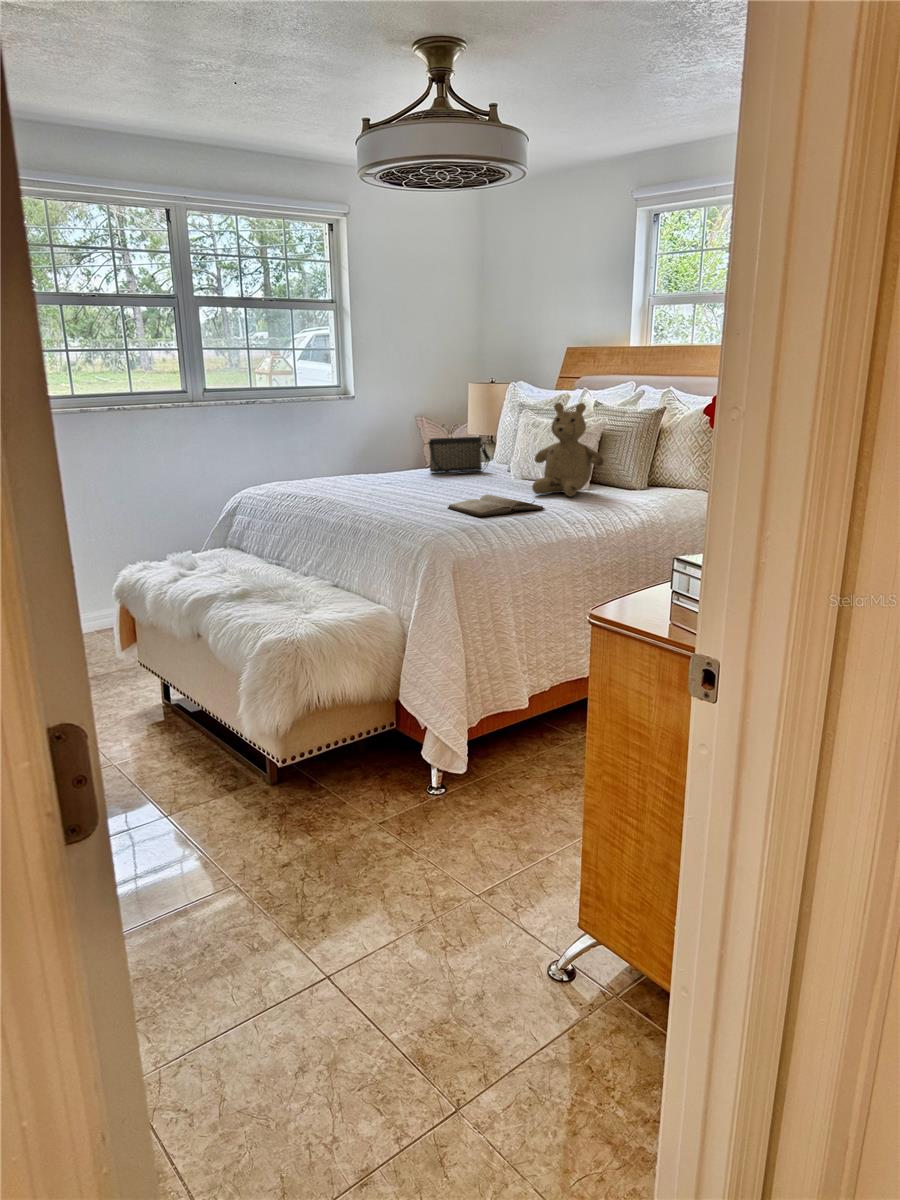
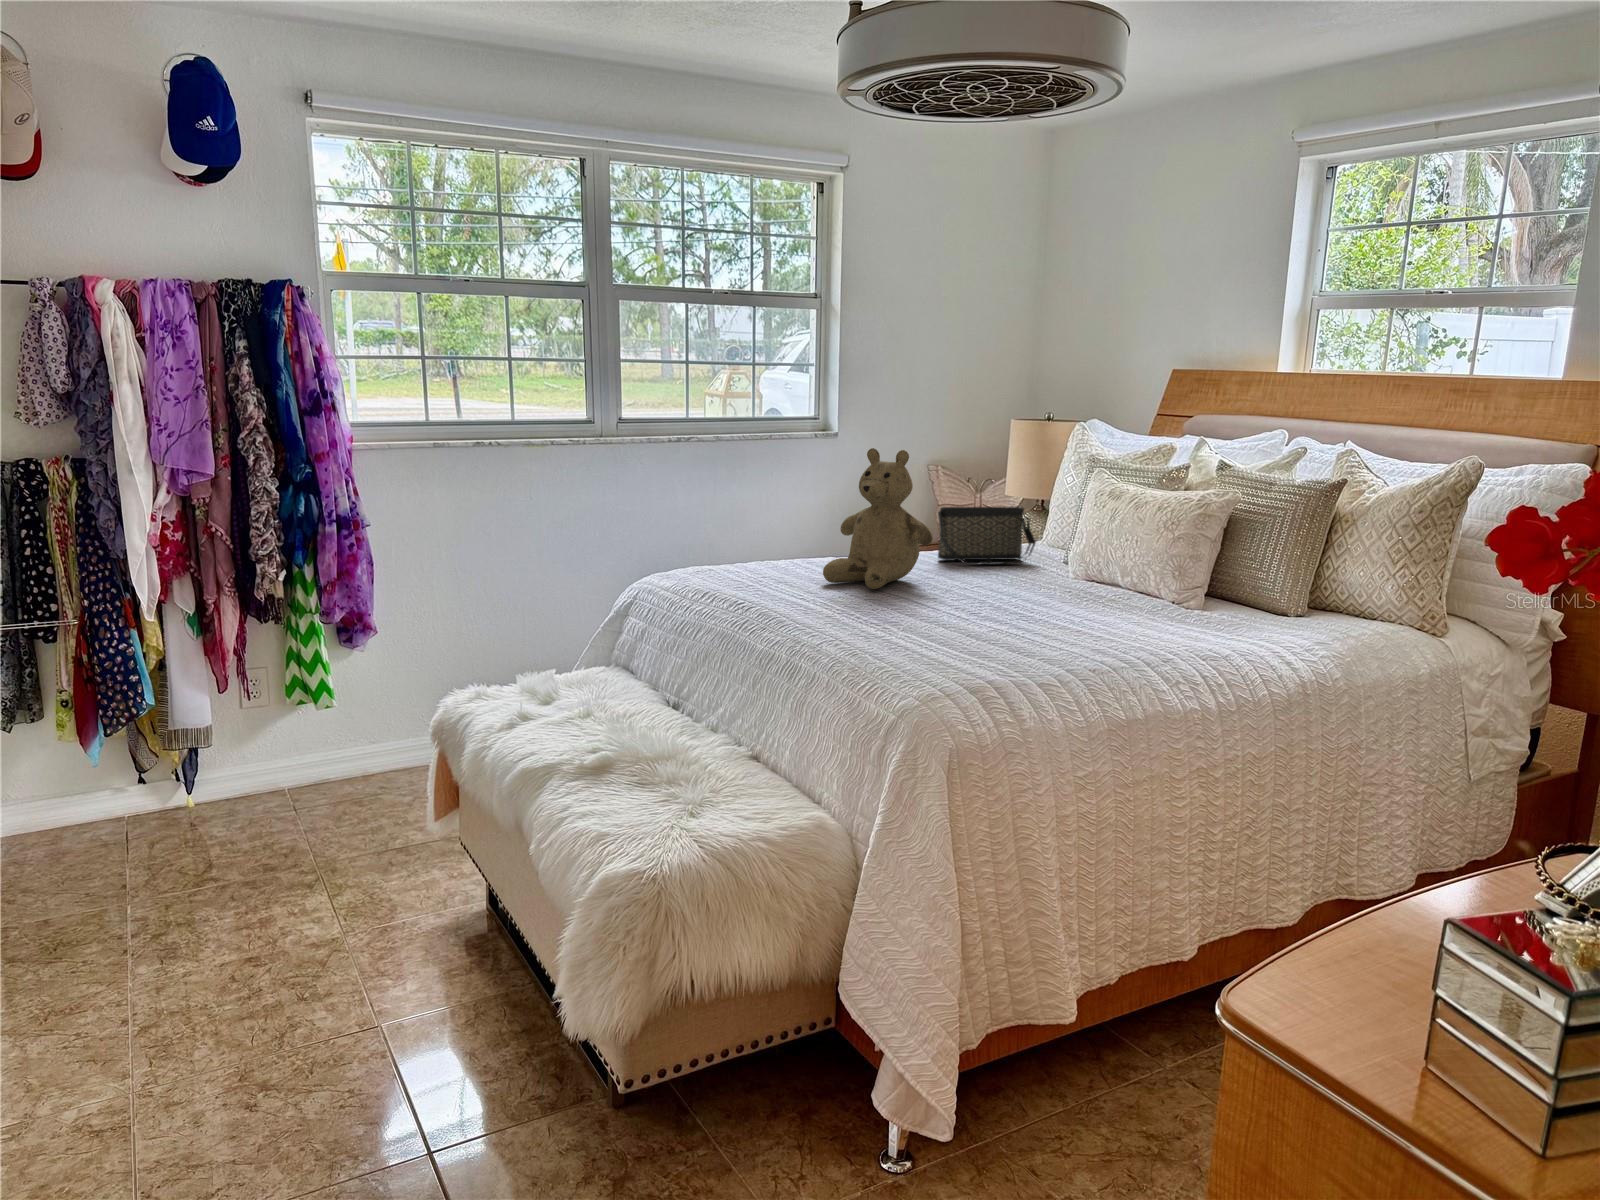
teddy bear: present [532,403,604,496] -> present [823,448,933,589]
diary: present [448,495,545,517] -> none [954,616,1126,662]

